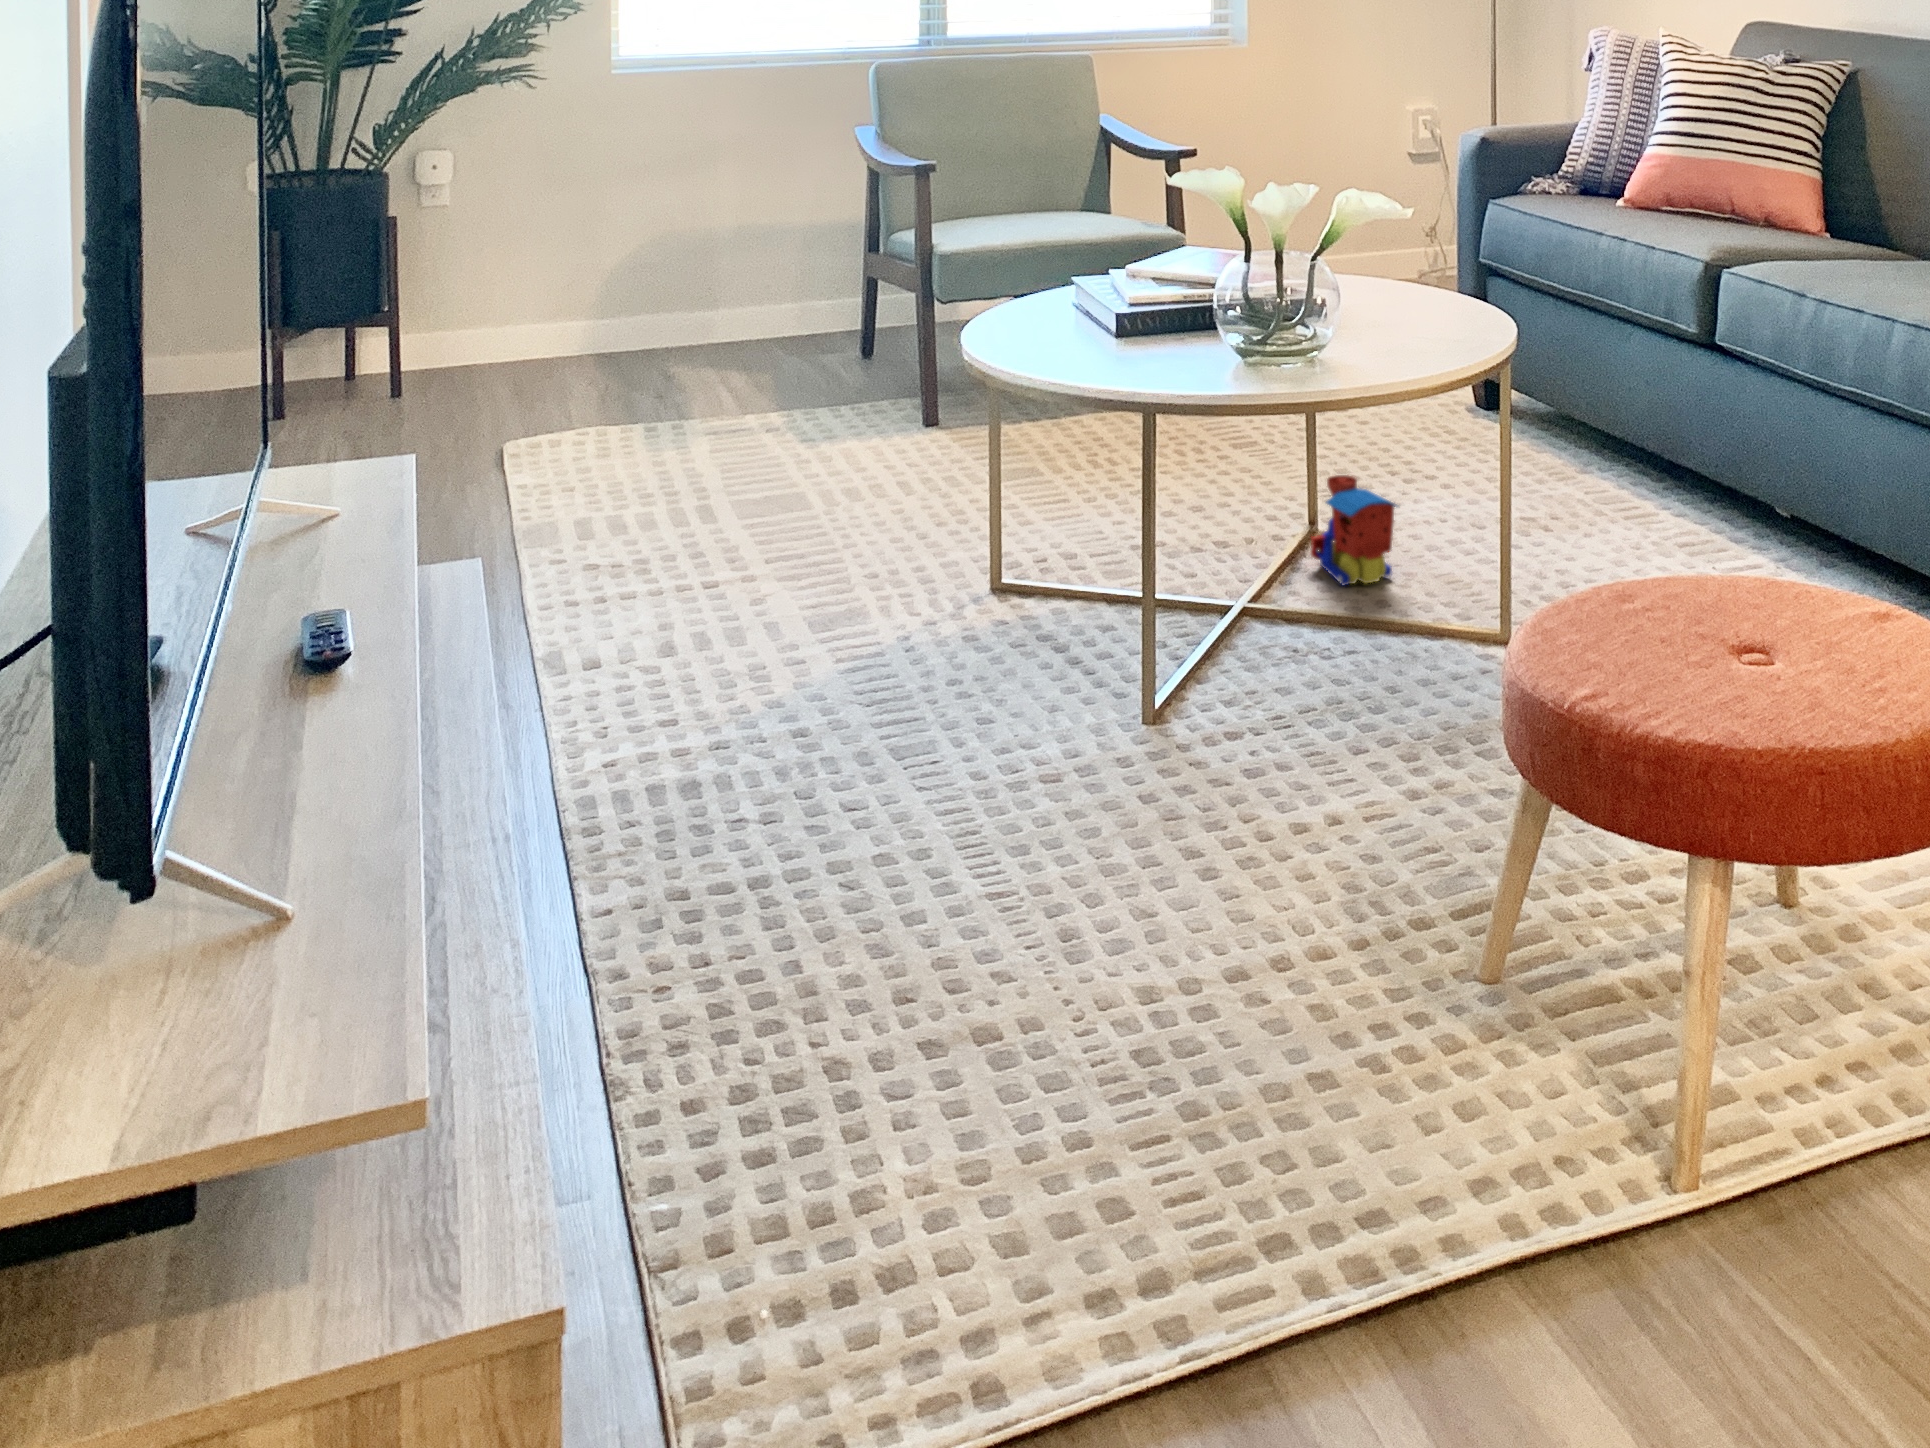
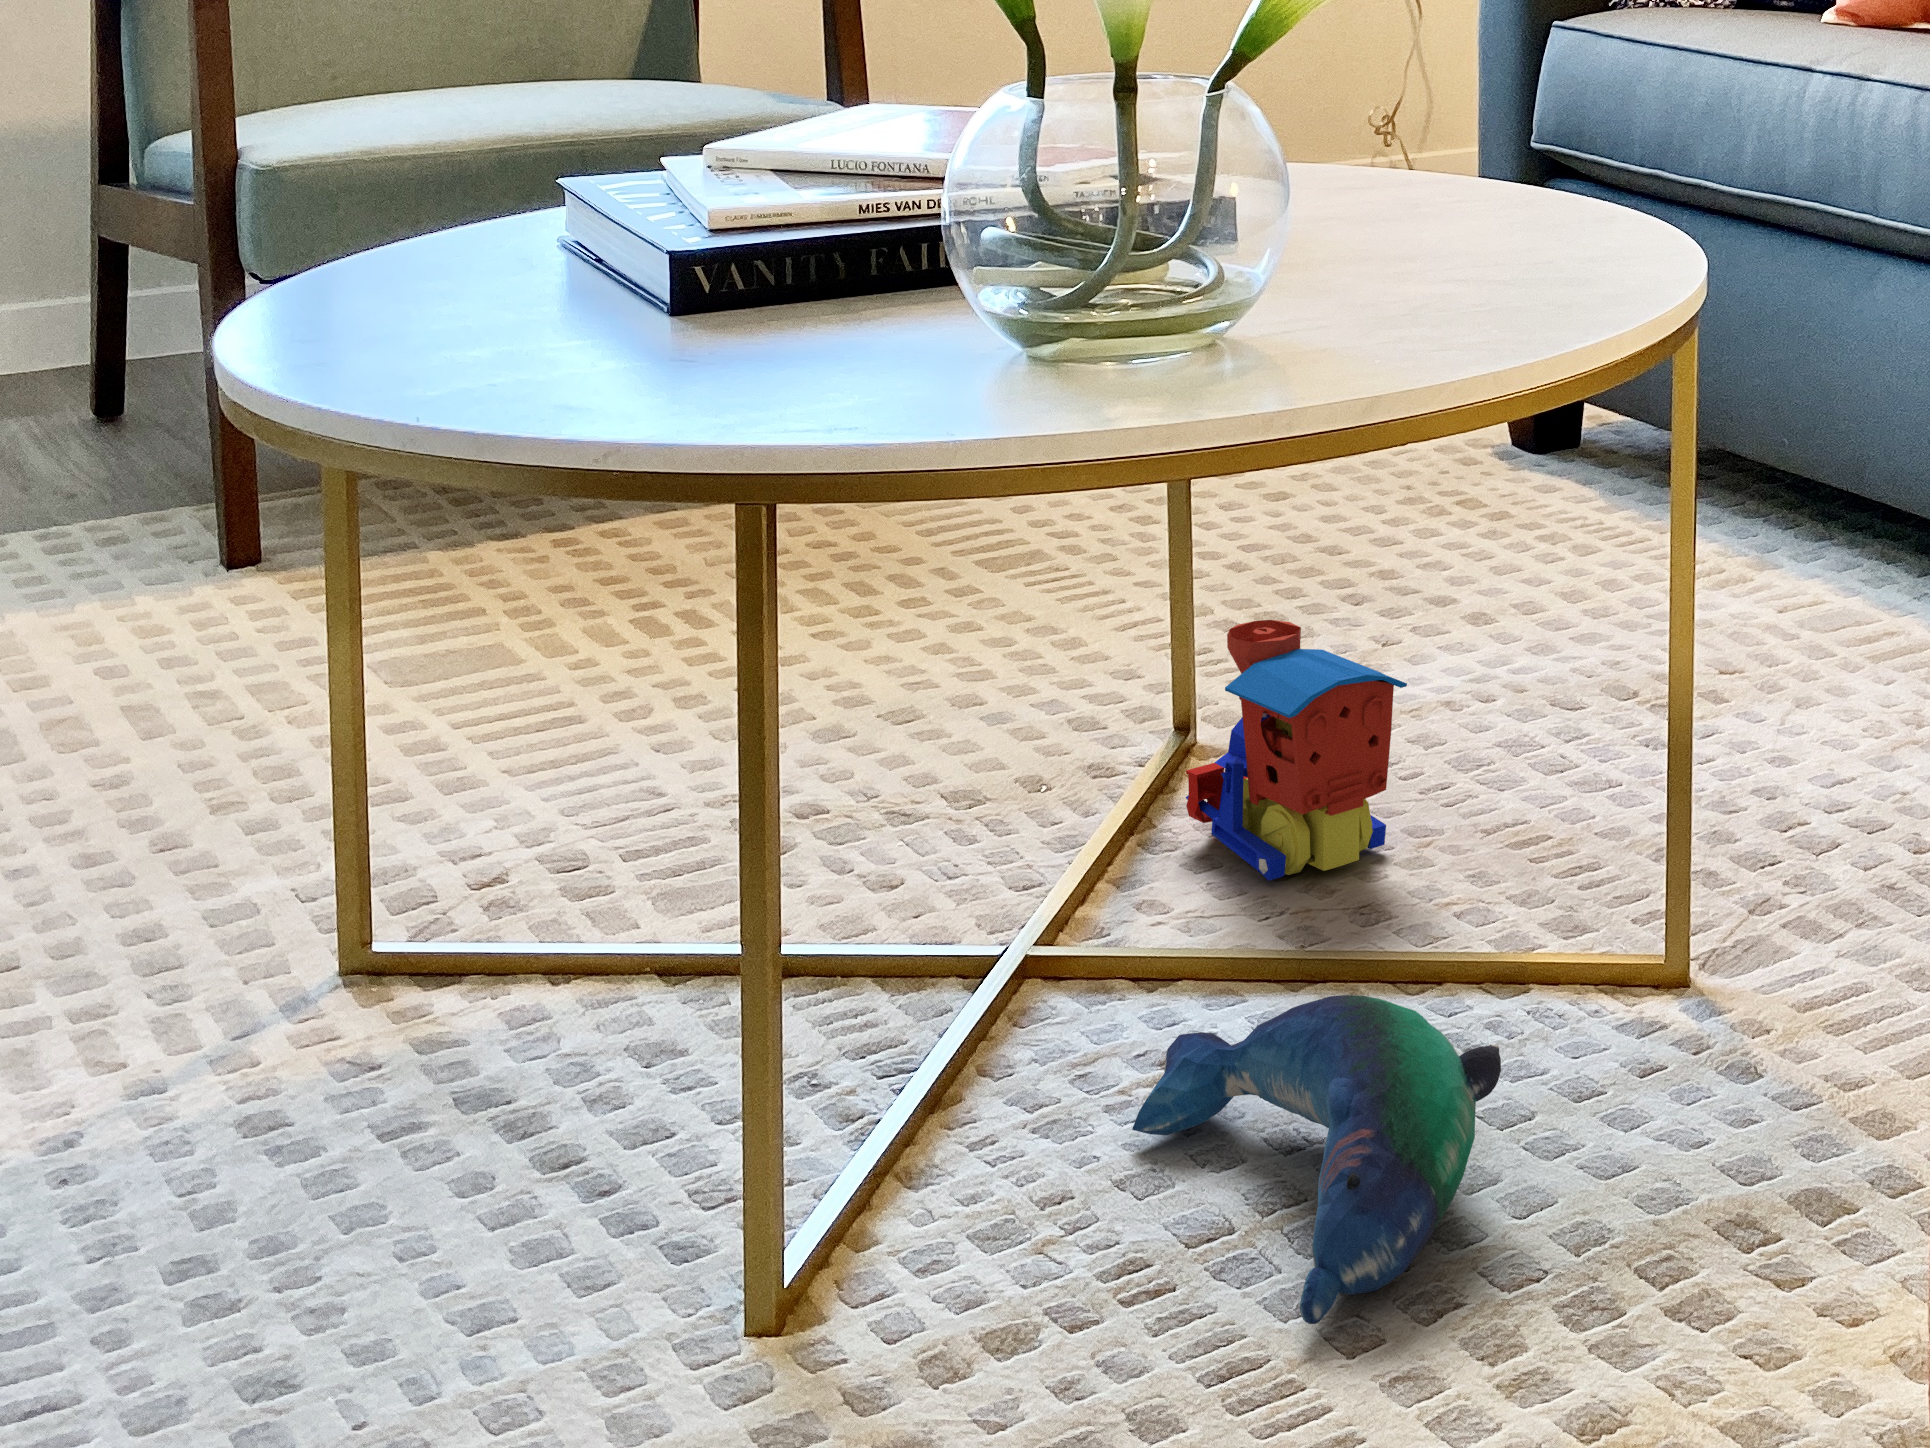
plush toy: none [1281,626,1421,745] -> present [1132,995,1501,1324]

